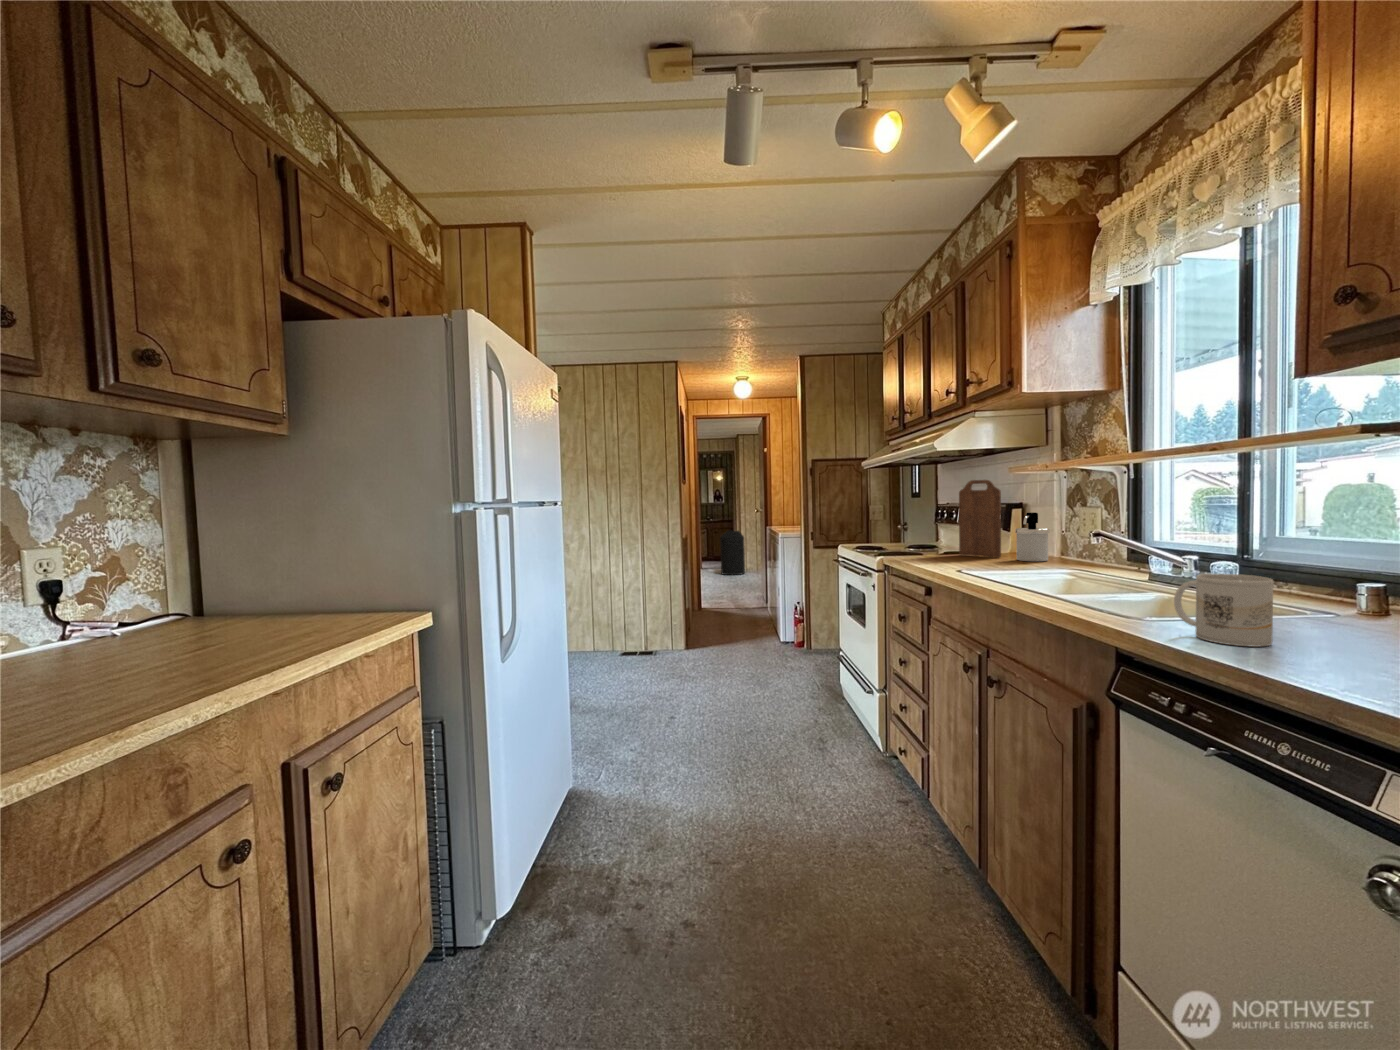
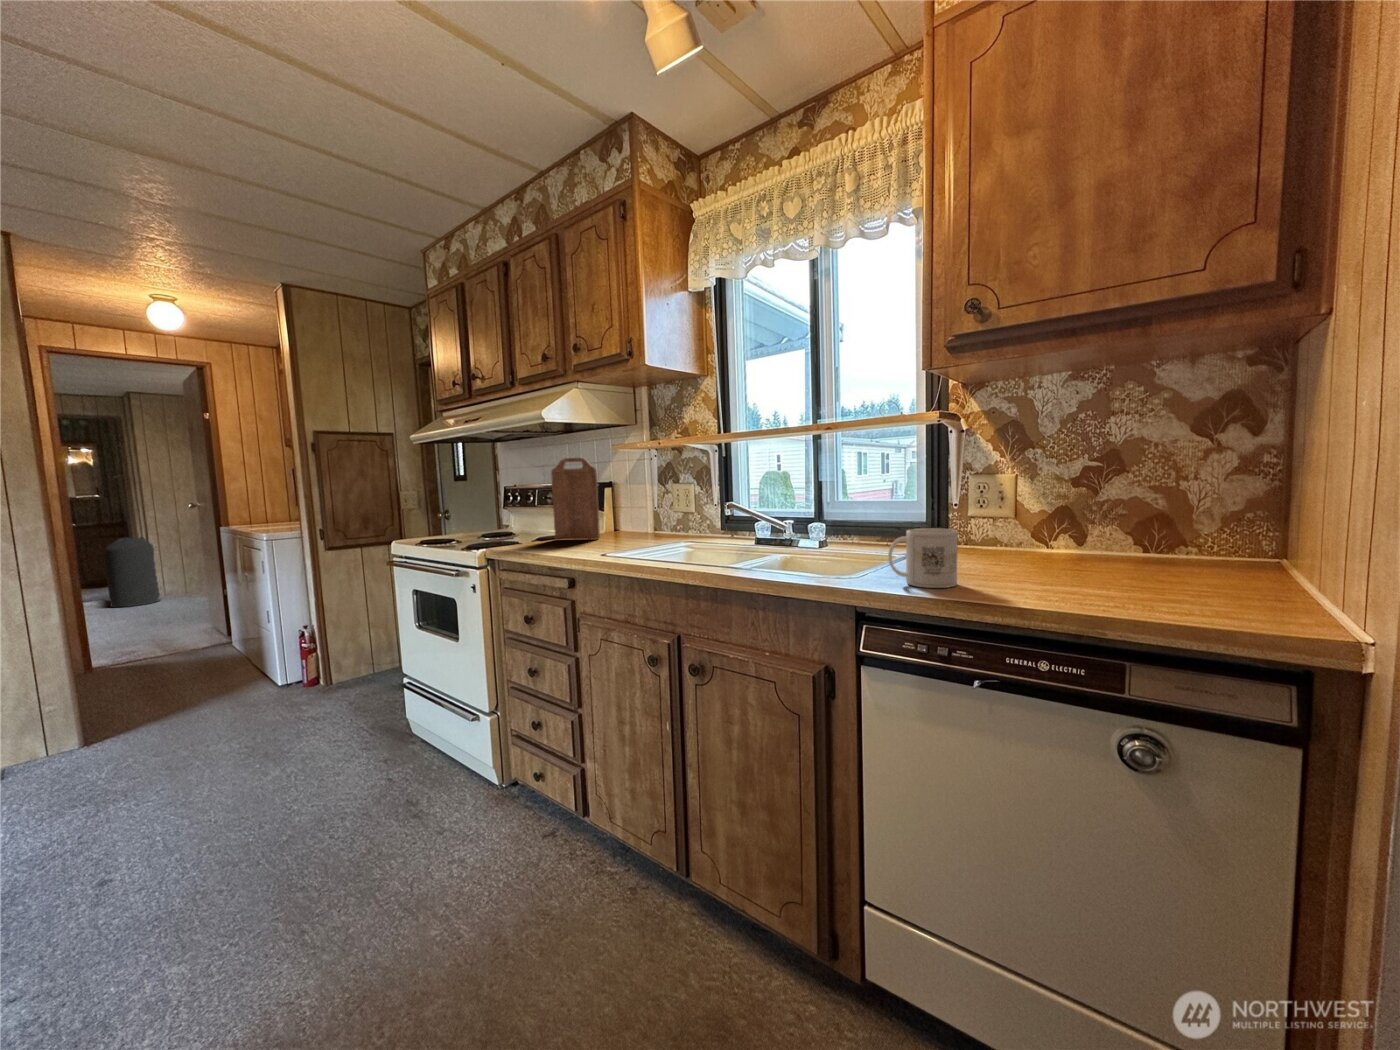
soap dispenser: present [1015,512,1049,561] -> none [615,491,645,540]

